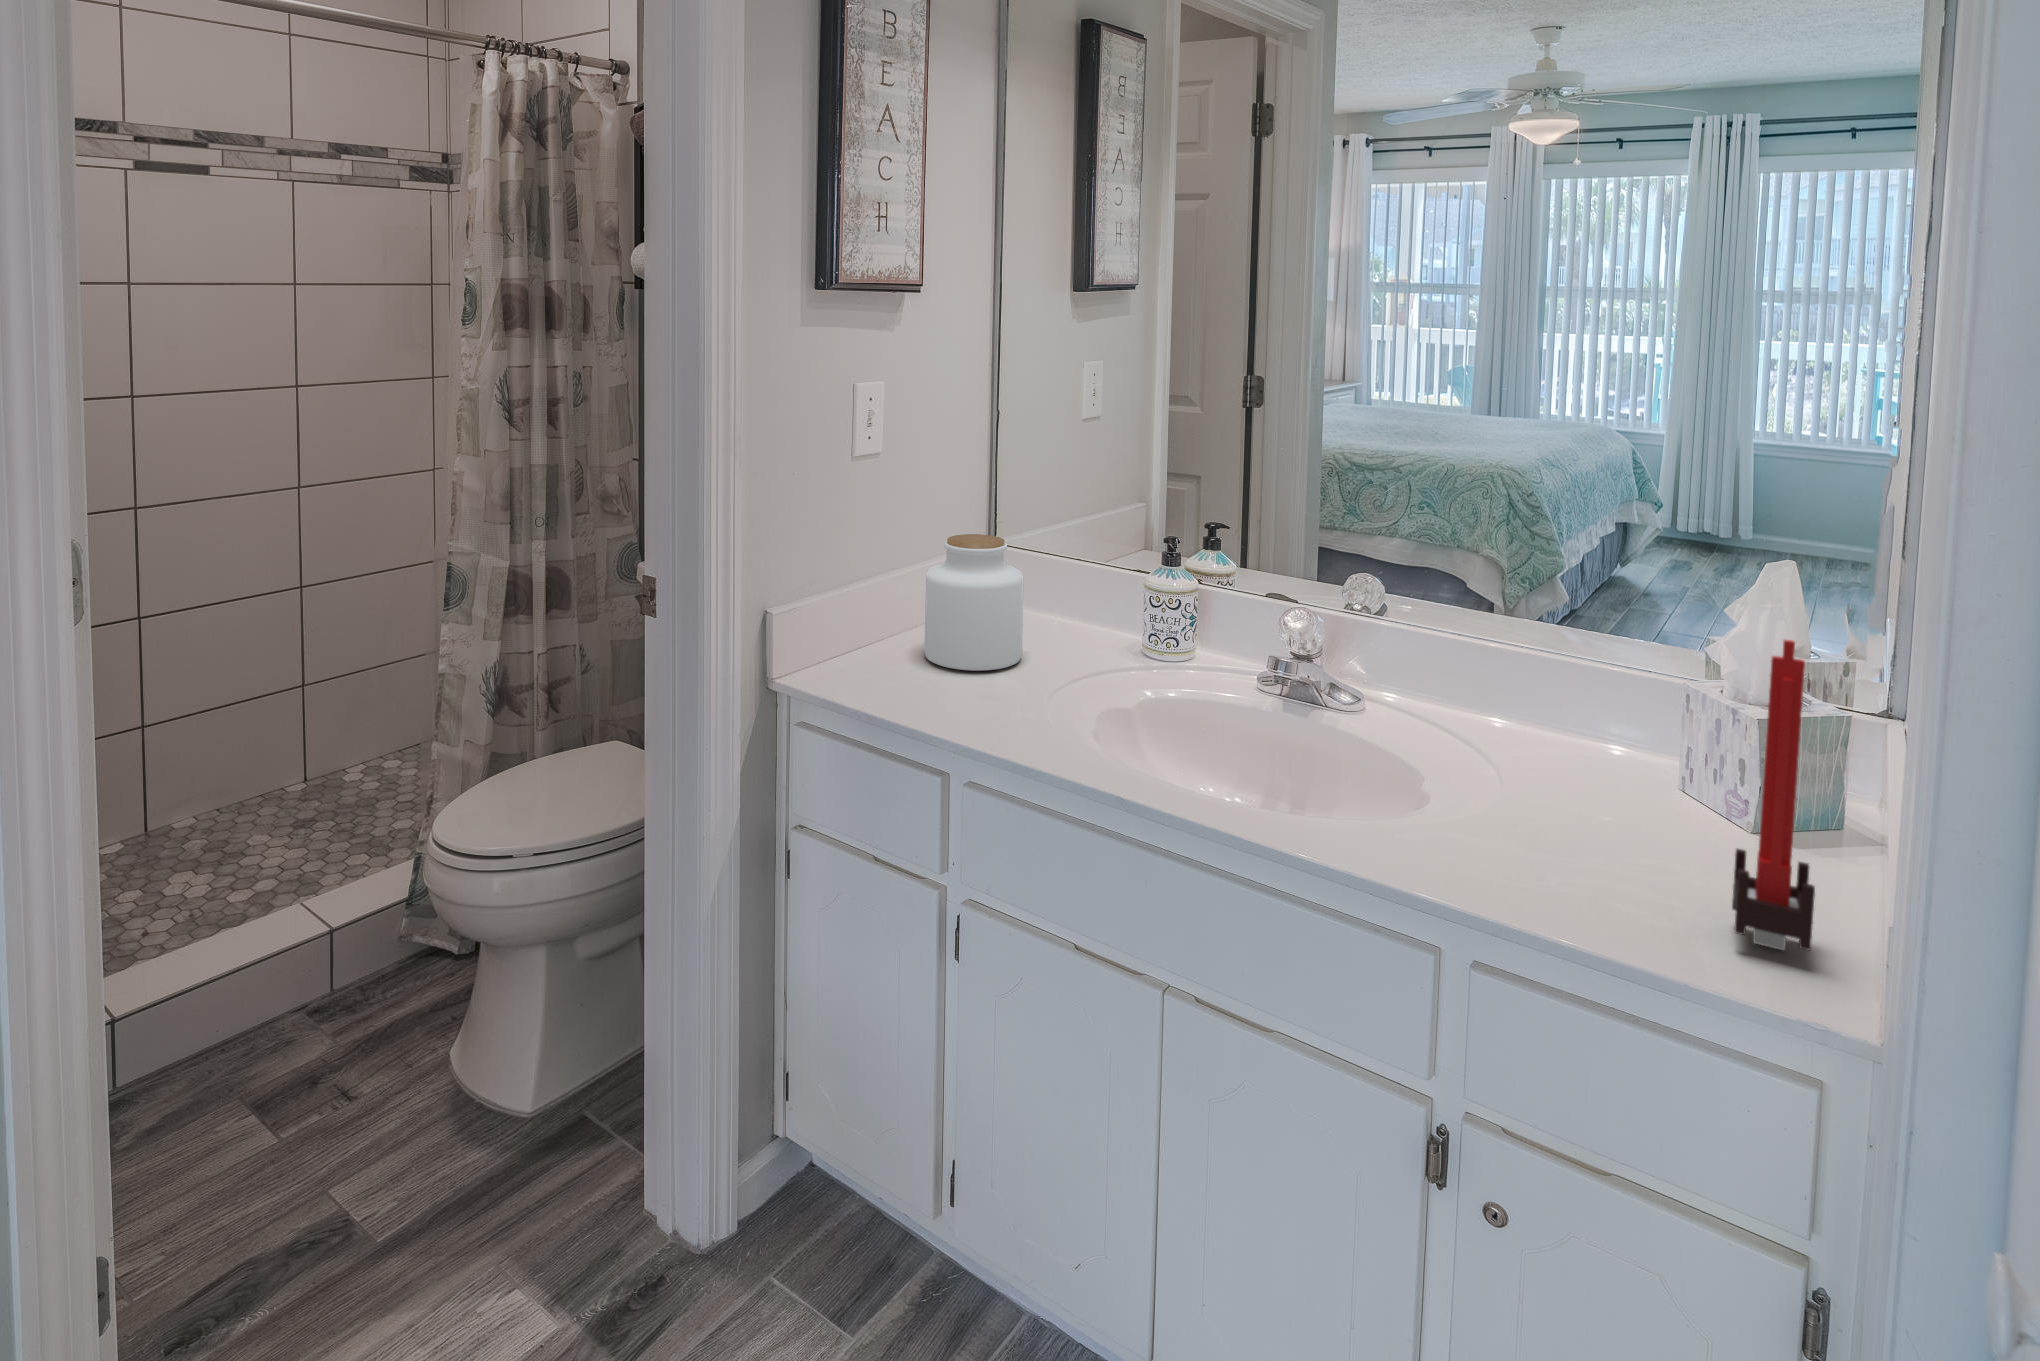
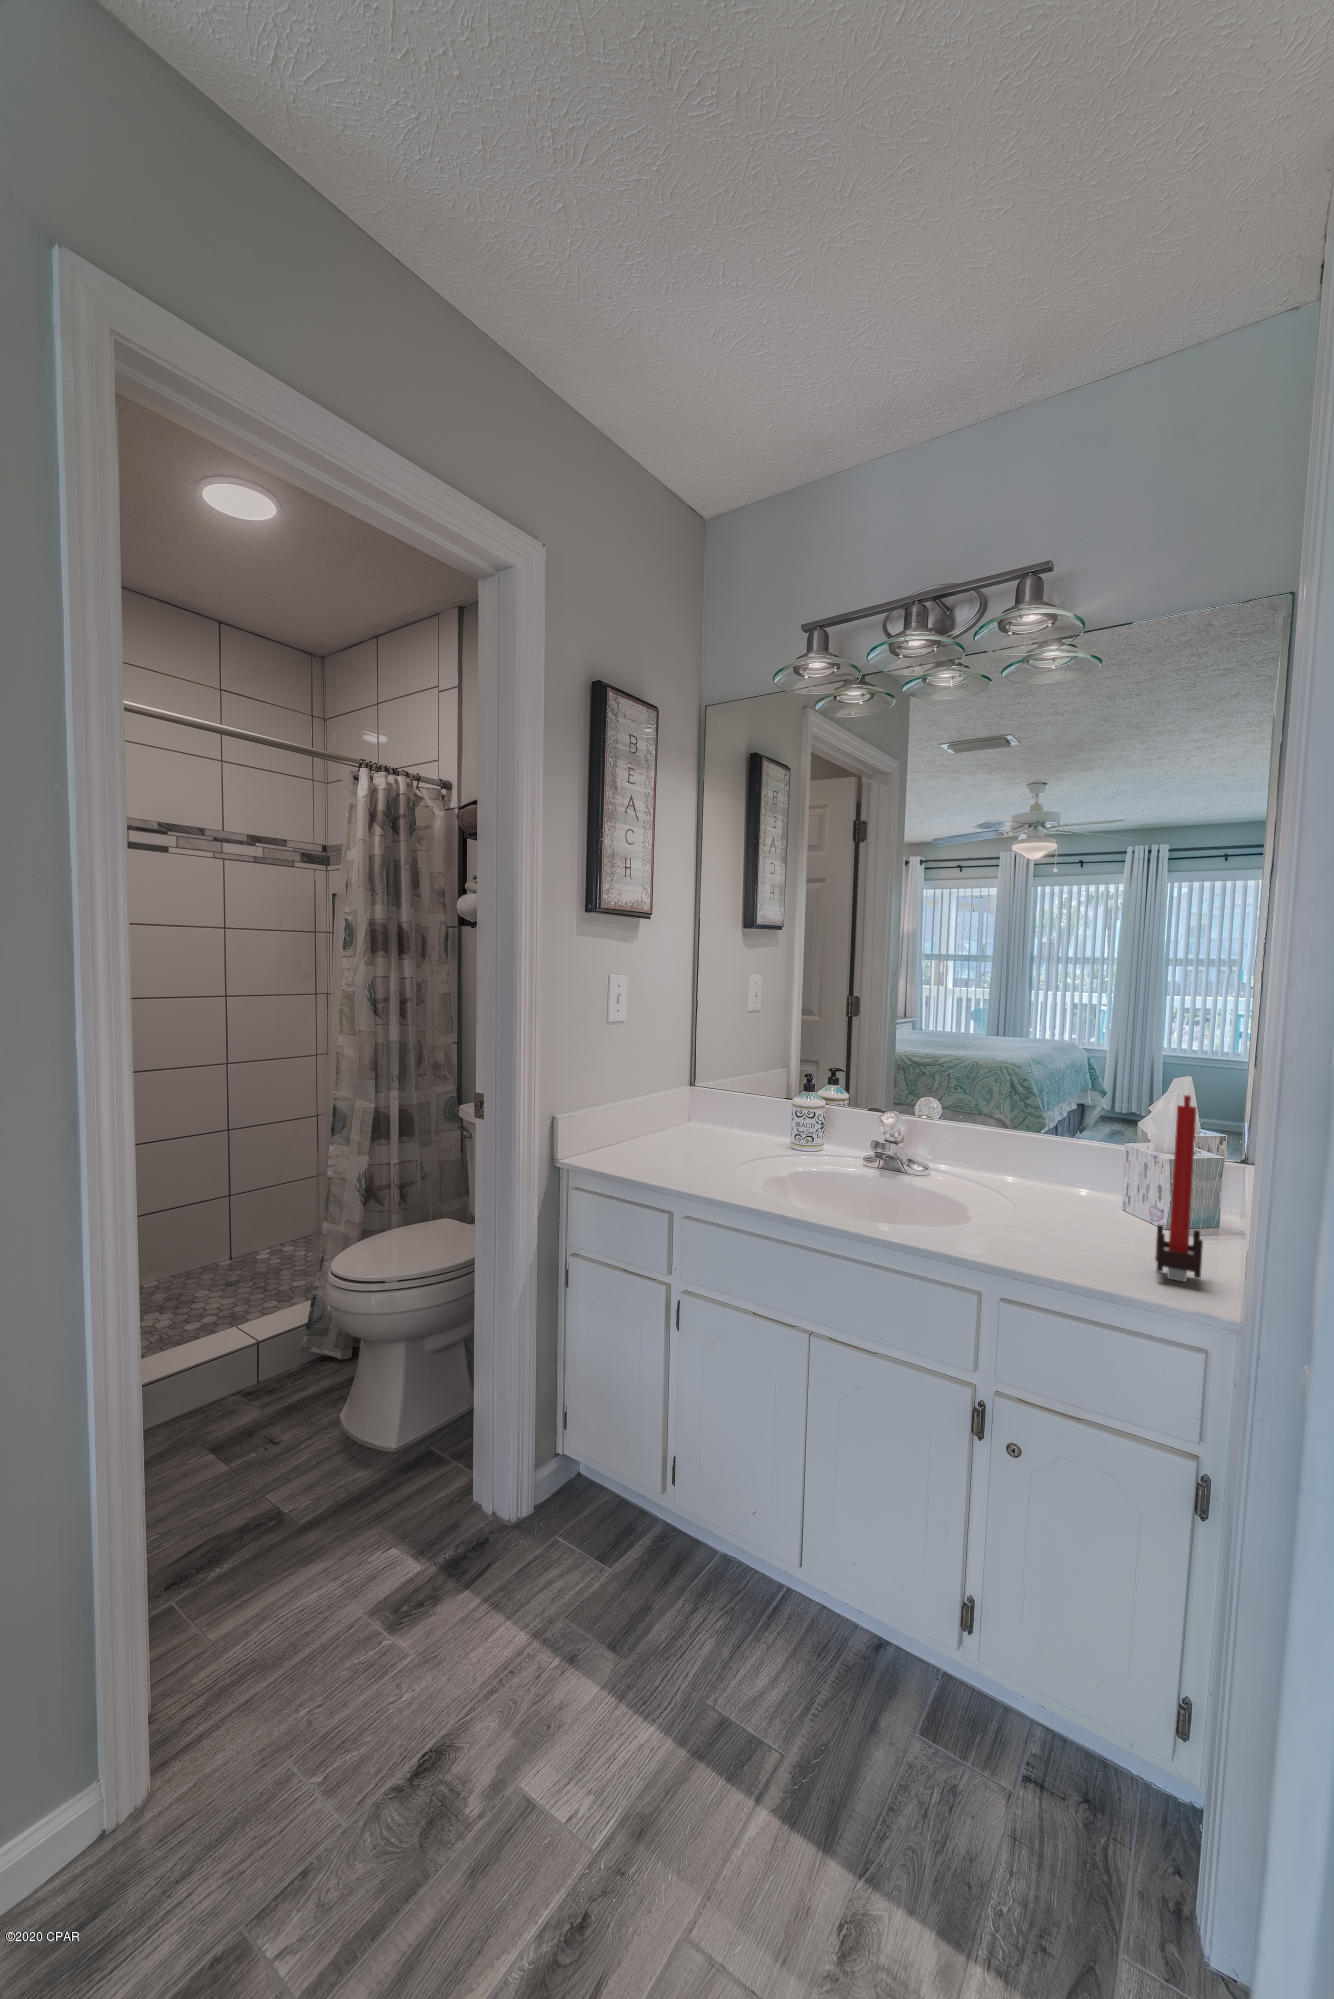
jar: present [924,534,1024,671] -> none [654,1070,717,1154]

